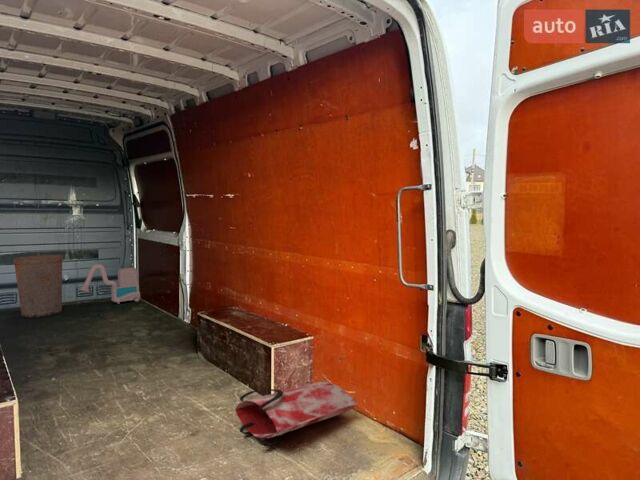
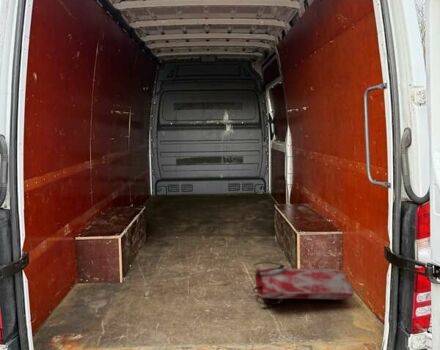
trash can: present [13,252,63,318] -> none [189,157,218,202]
vacuum cleaner: present [78,264,140,304] -> none [228,167,270,198]

